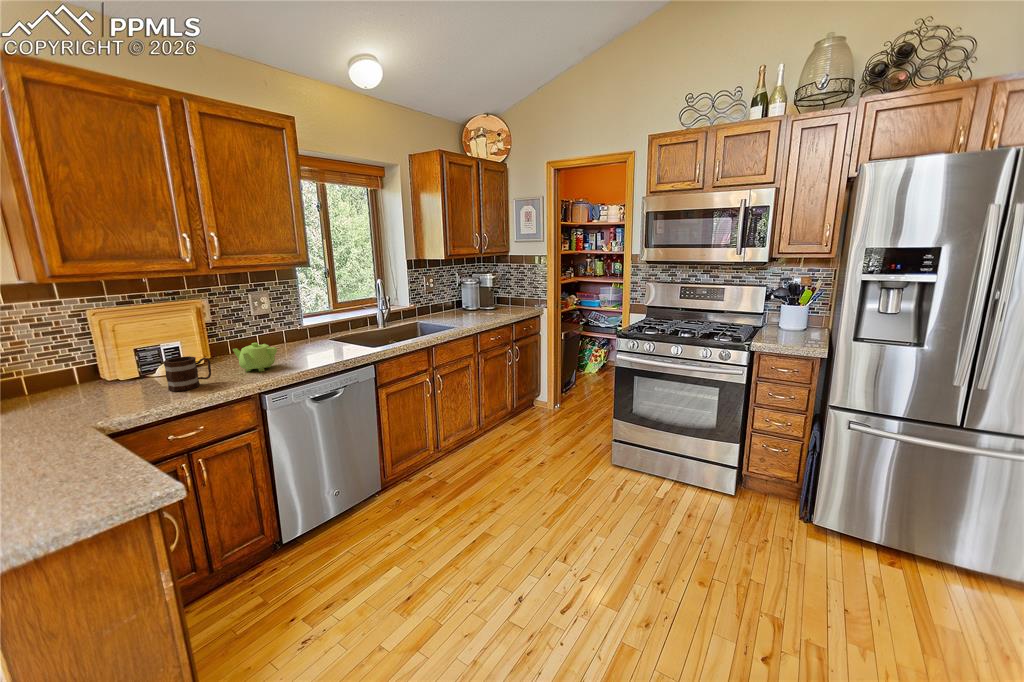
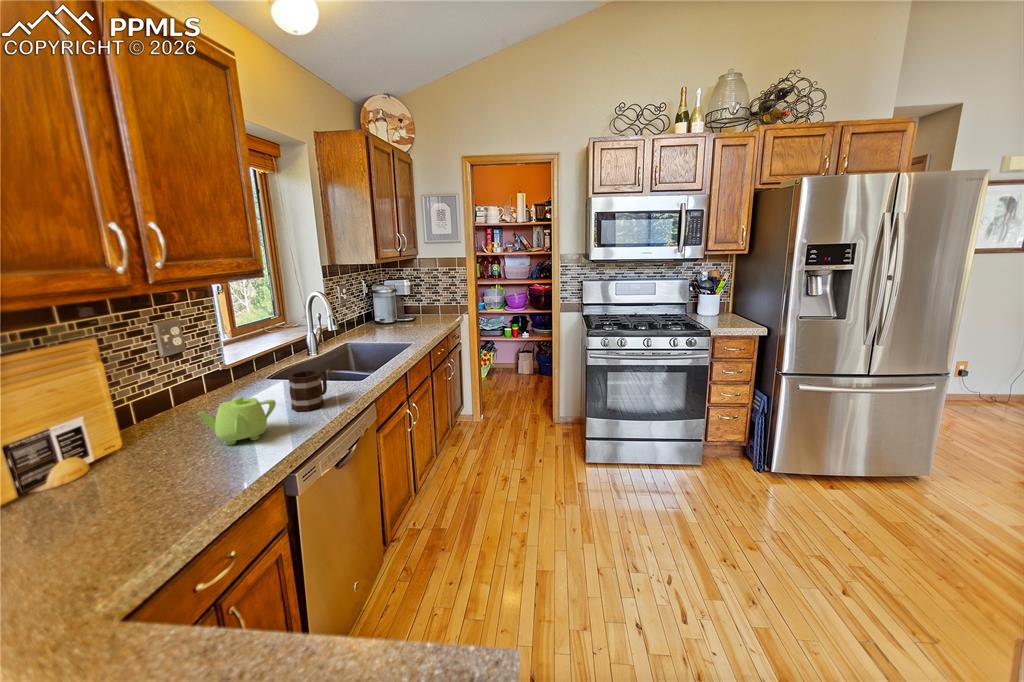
mug: present [163,356,211,391] -> present [288,370,327,411]

